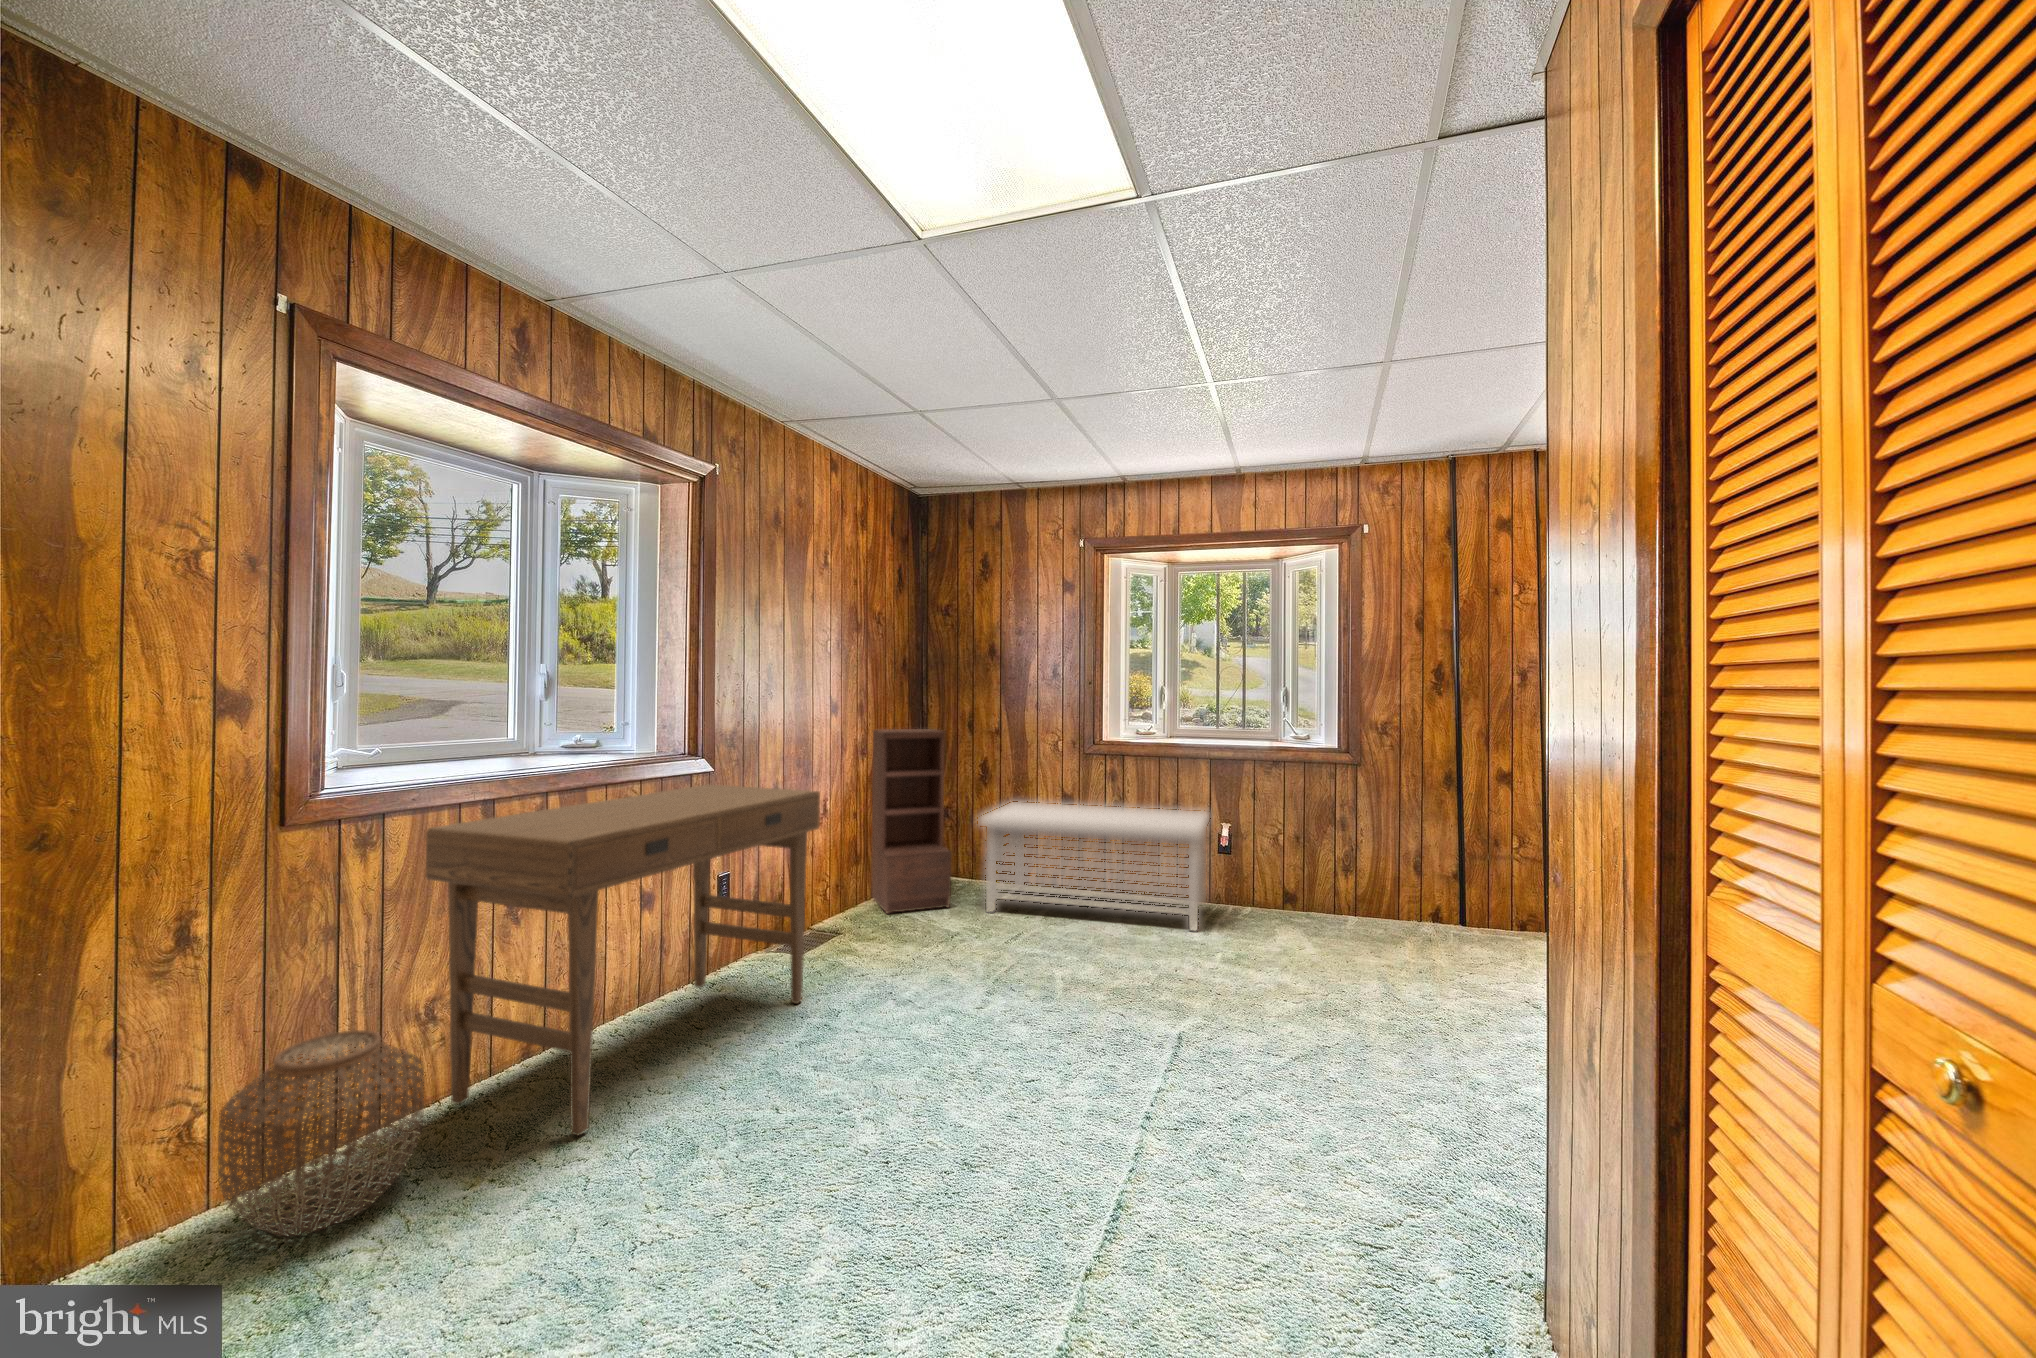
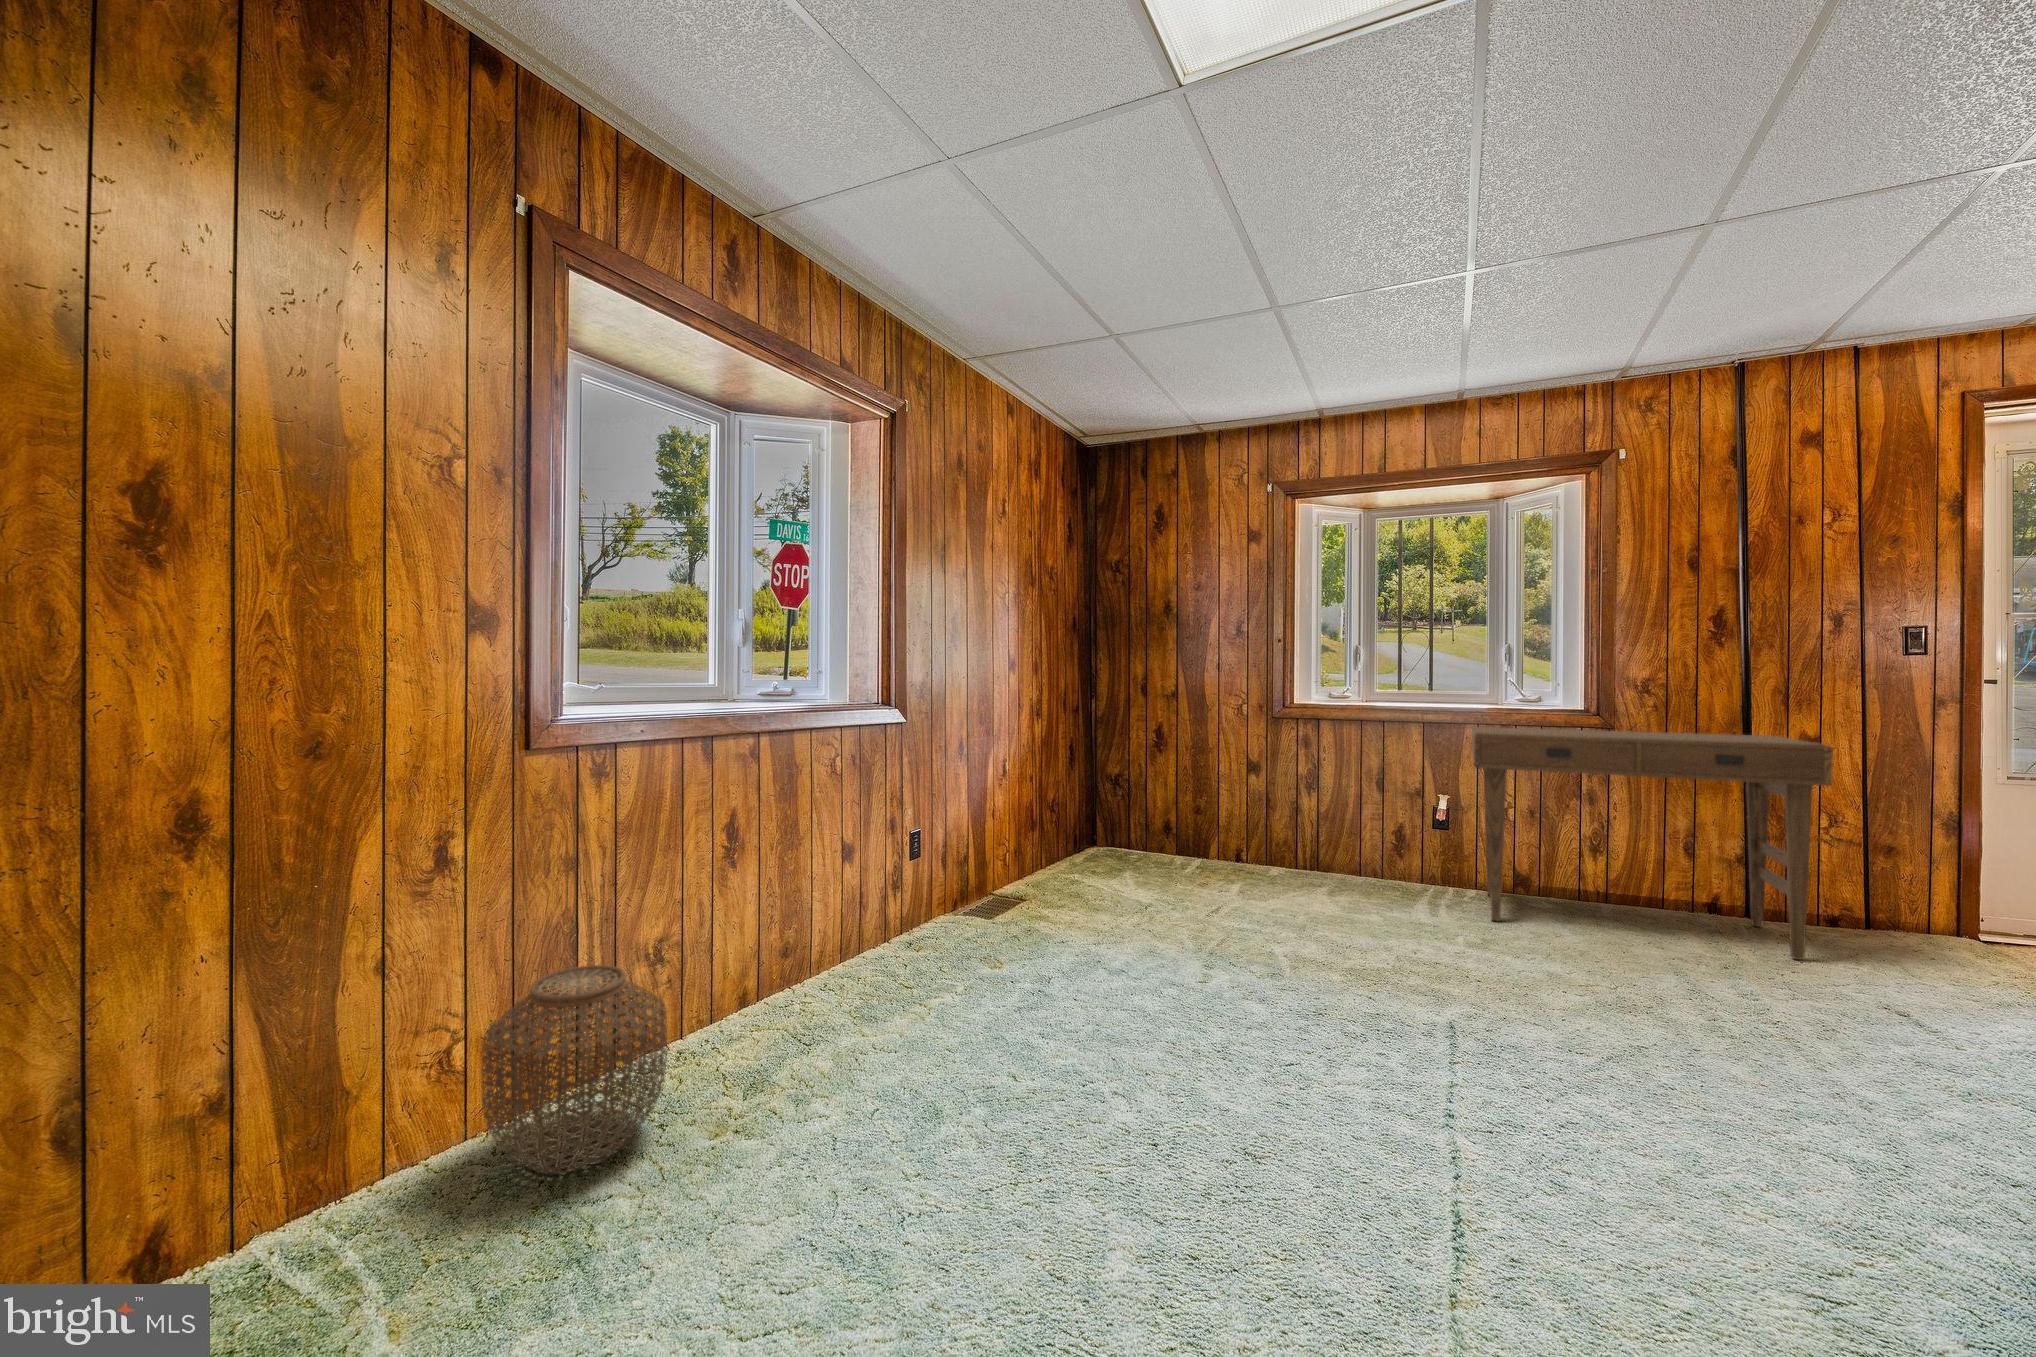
bookshelf: present [871,729,951,914] -> none [1042,690,1132,884]
desk: present [426,784,820,1135] -> present [1472,727,1833,960]
storage bench: present [980,802,1210,929] -> none [1162,770,1428,915]

